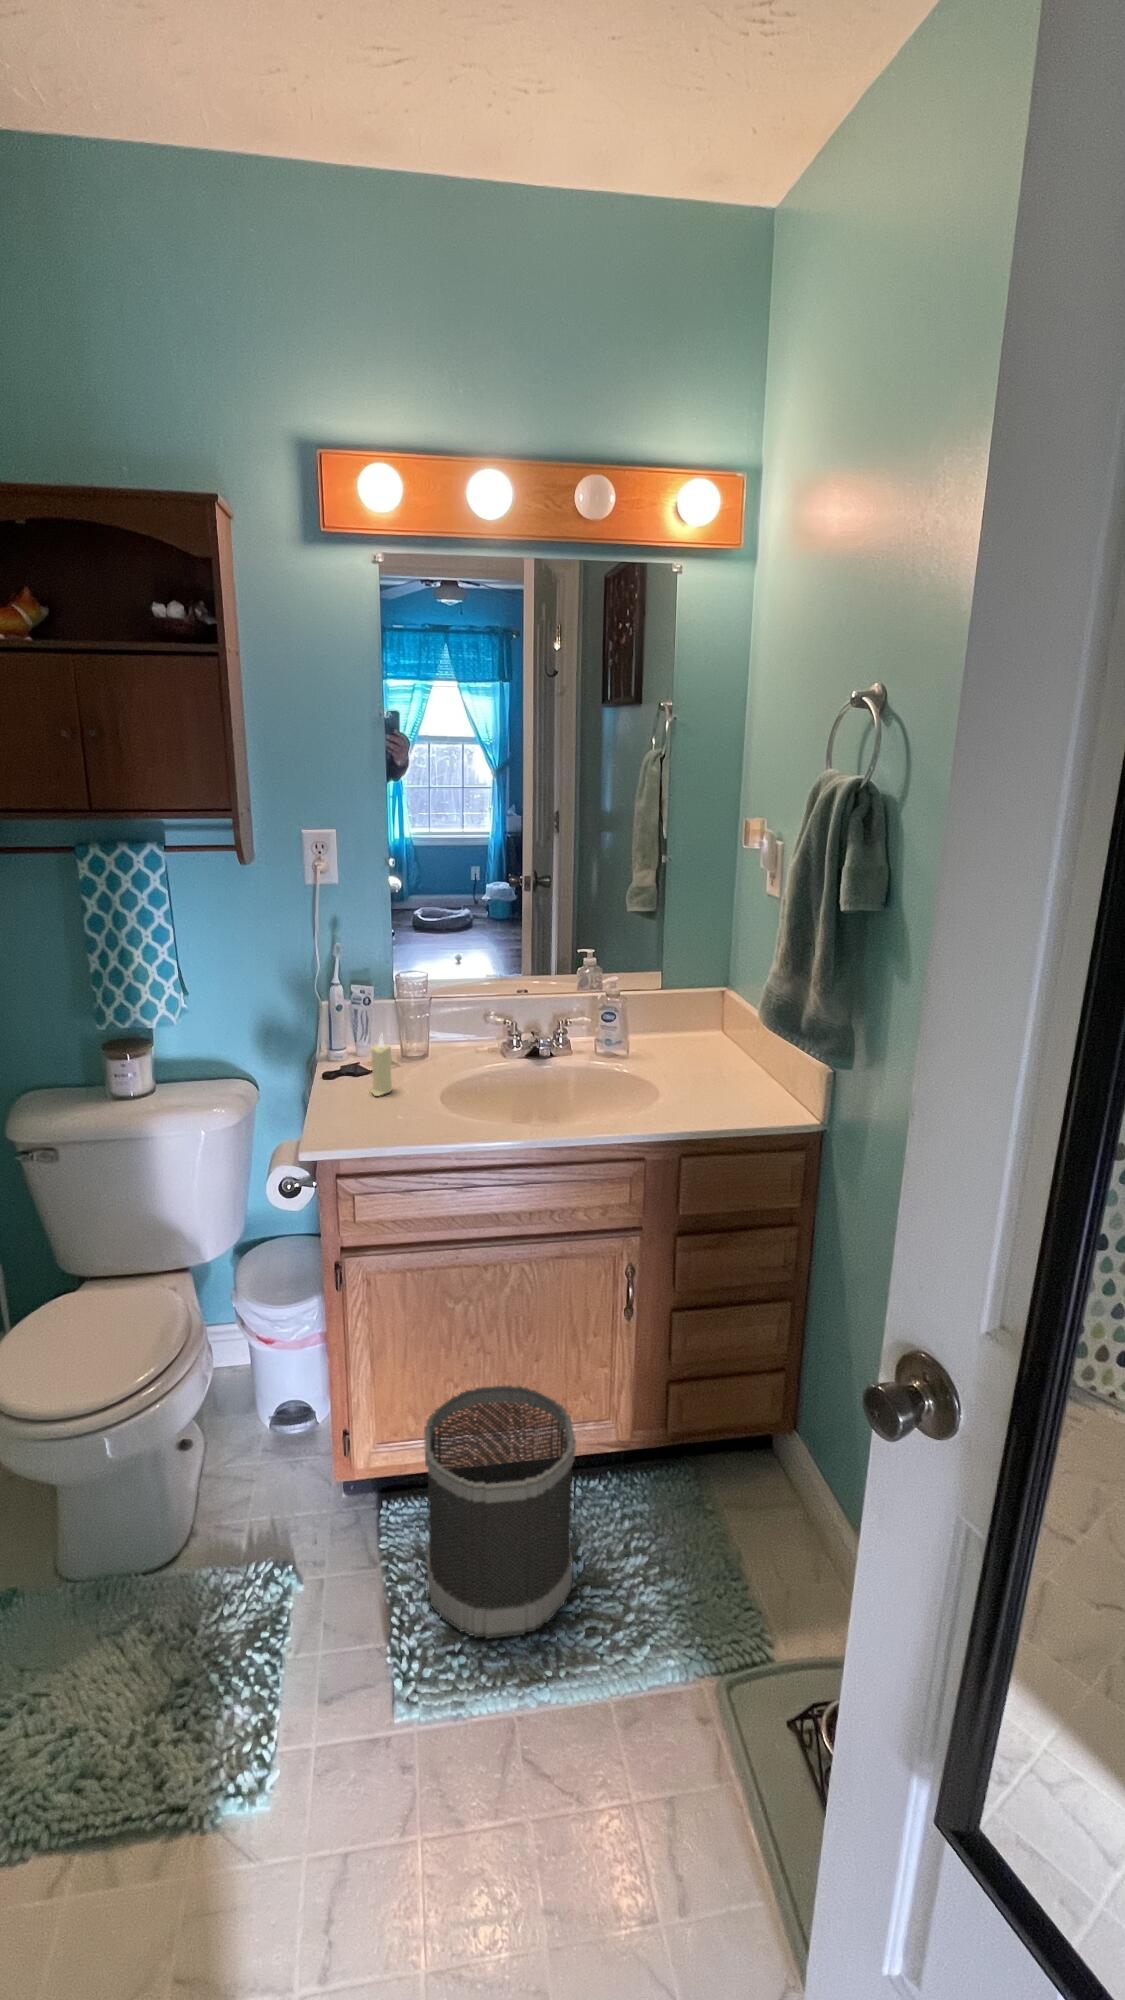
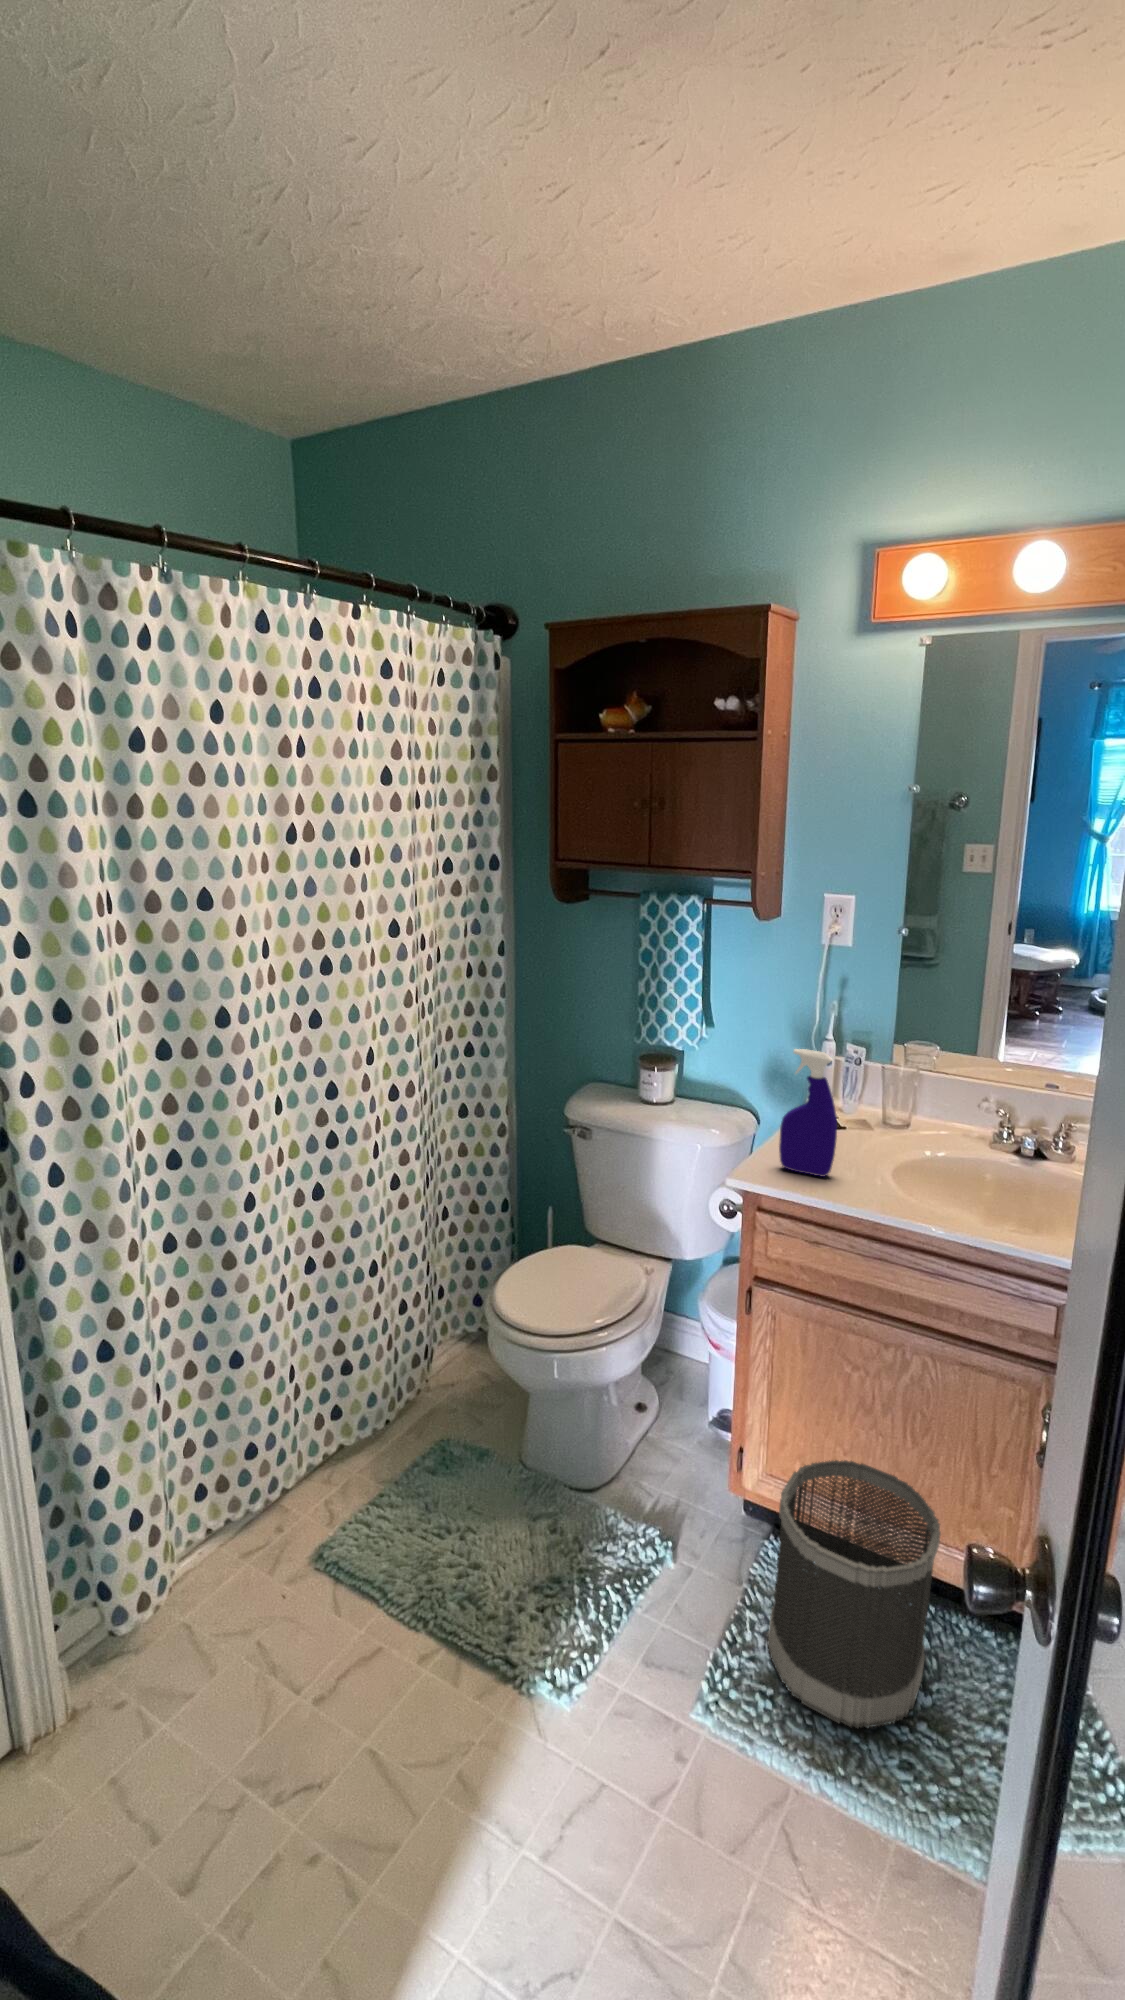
spray bottle: none [327,987,390,1122] -> present [779,1049,837,1177]
candle: present [371,1033,392,1096] -> none [834,1101,858,1158]

